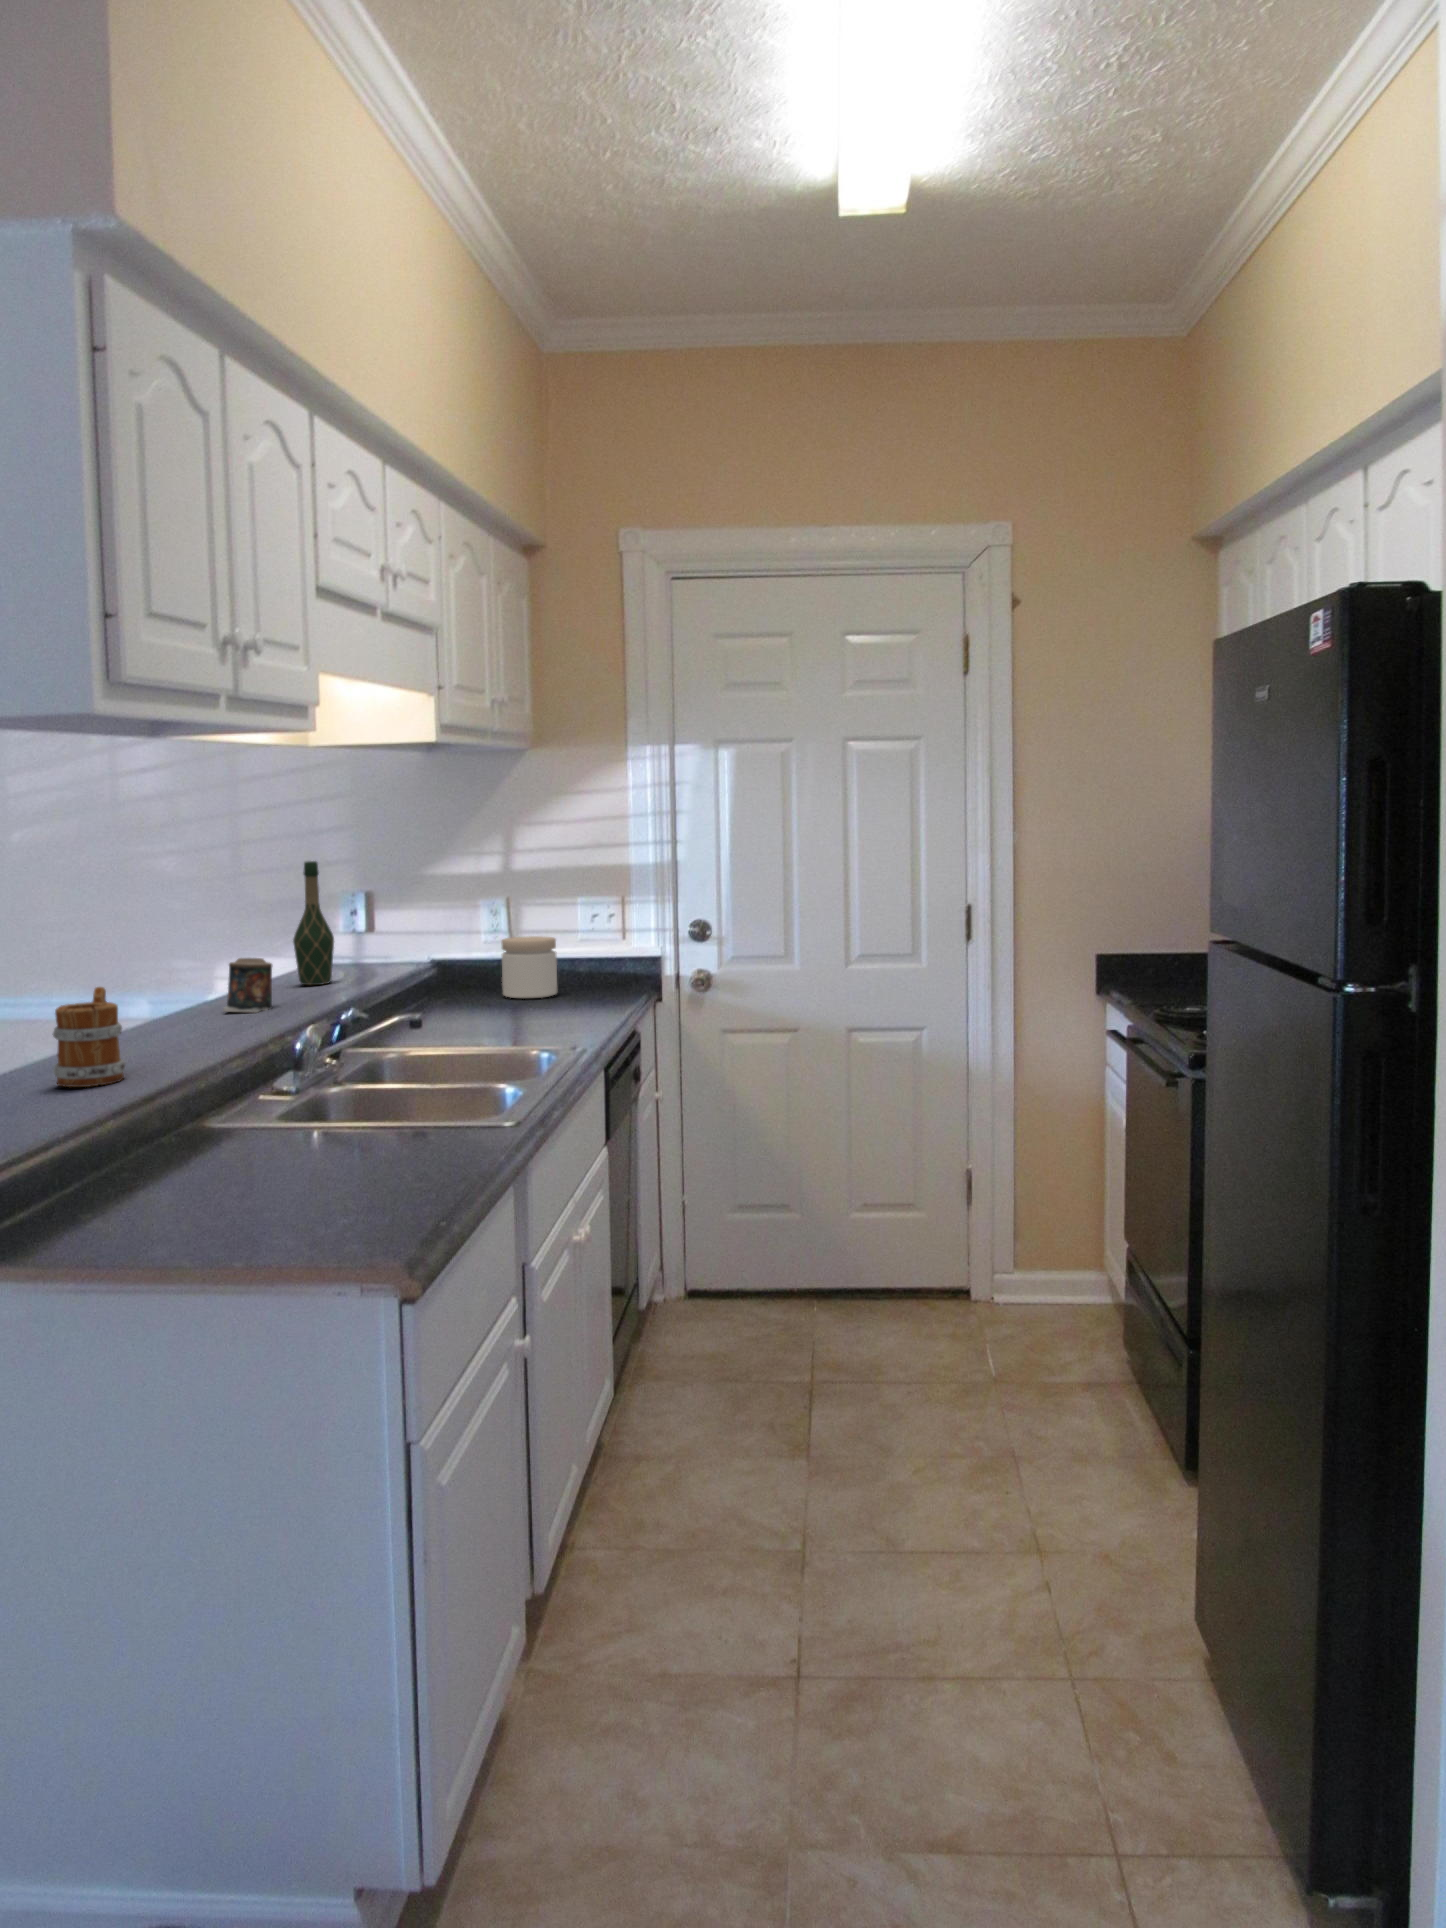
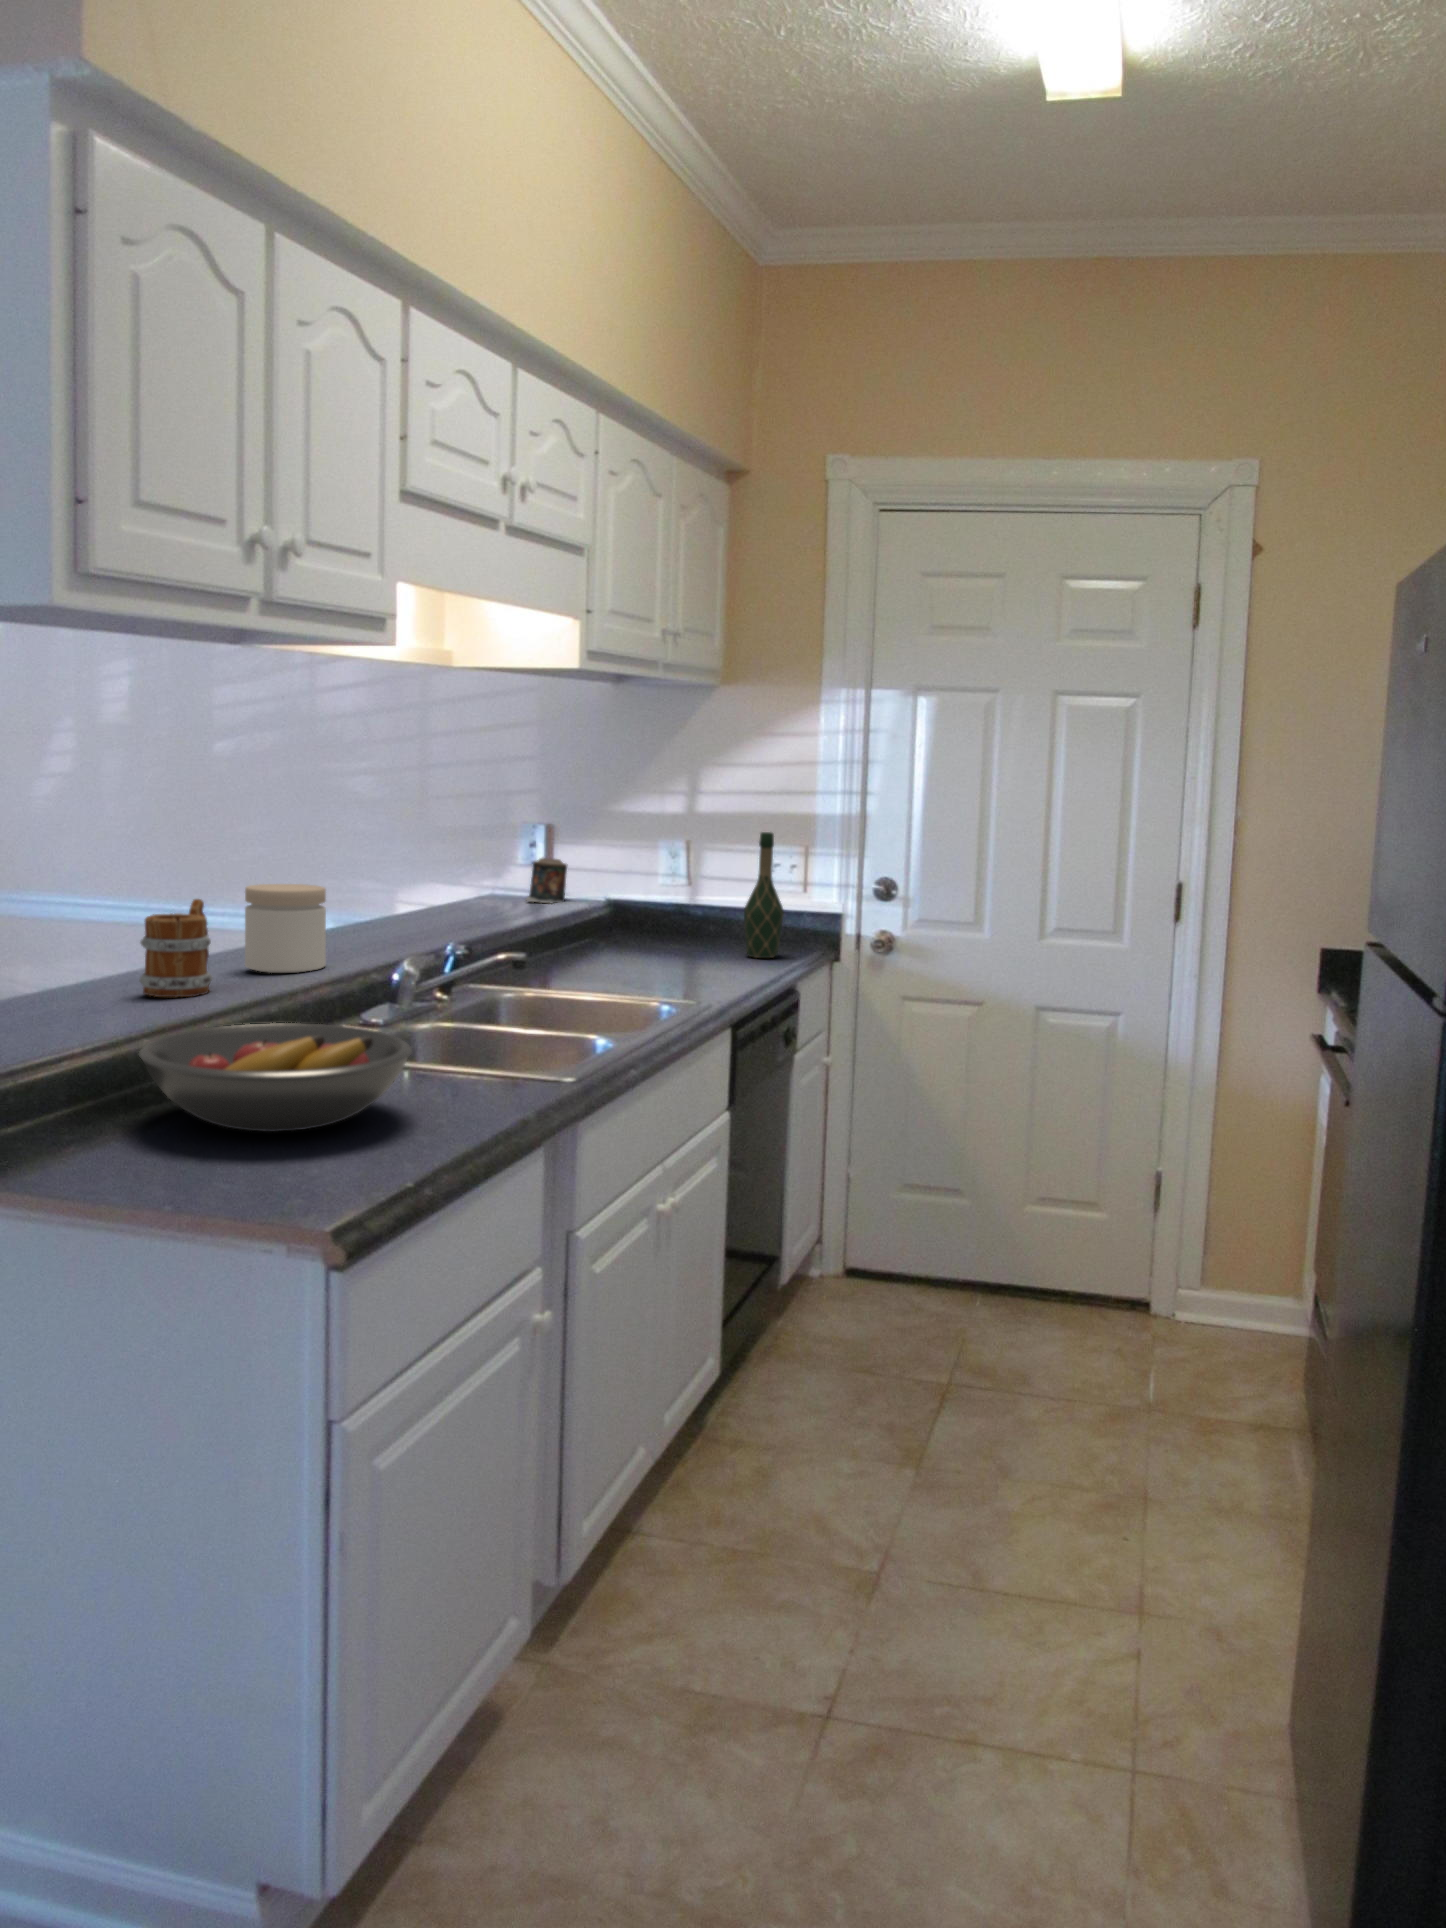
wine bottle: present [293,861,334,985] -> present [744,832,784,958]
jar: present [502,936,557,999] -> present [245,884,326,973]
candle: present [223,958,272,1013] -> present [526,858,567,903]
fruit bowl: none [135,1094,398,1199] -> present [139,1023,412,1132]

